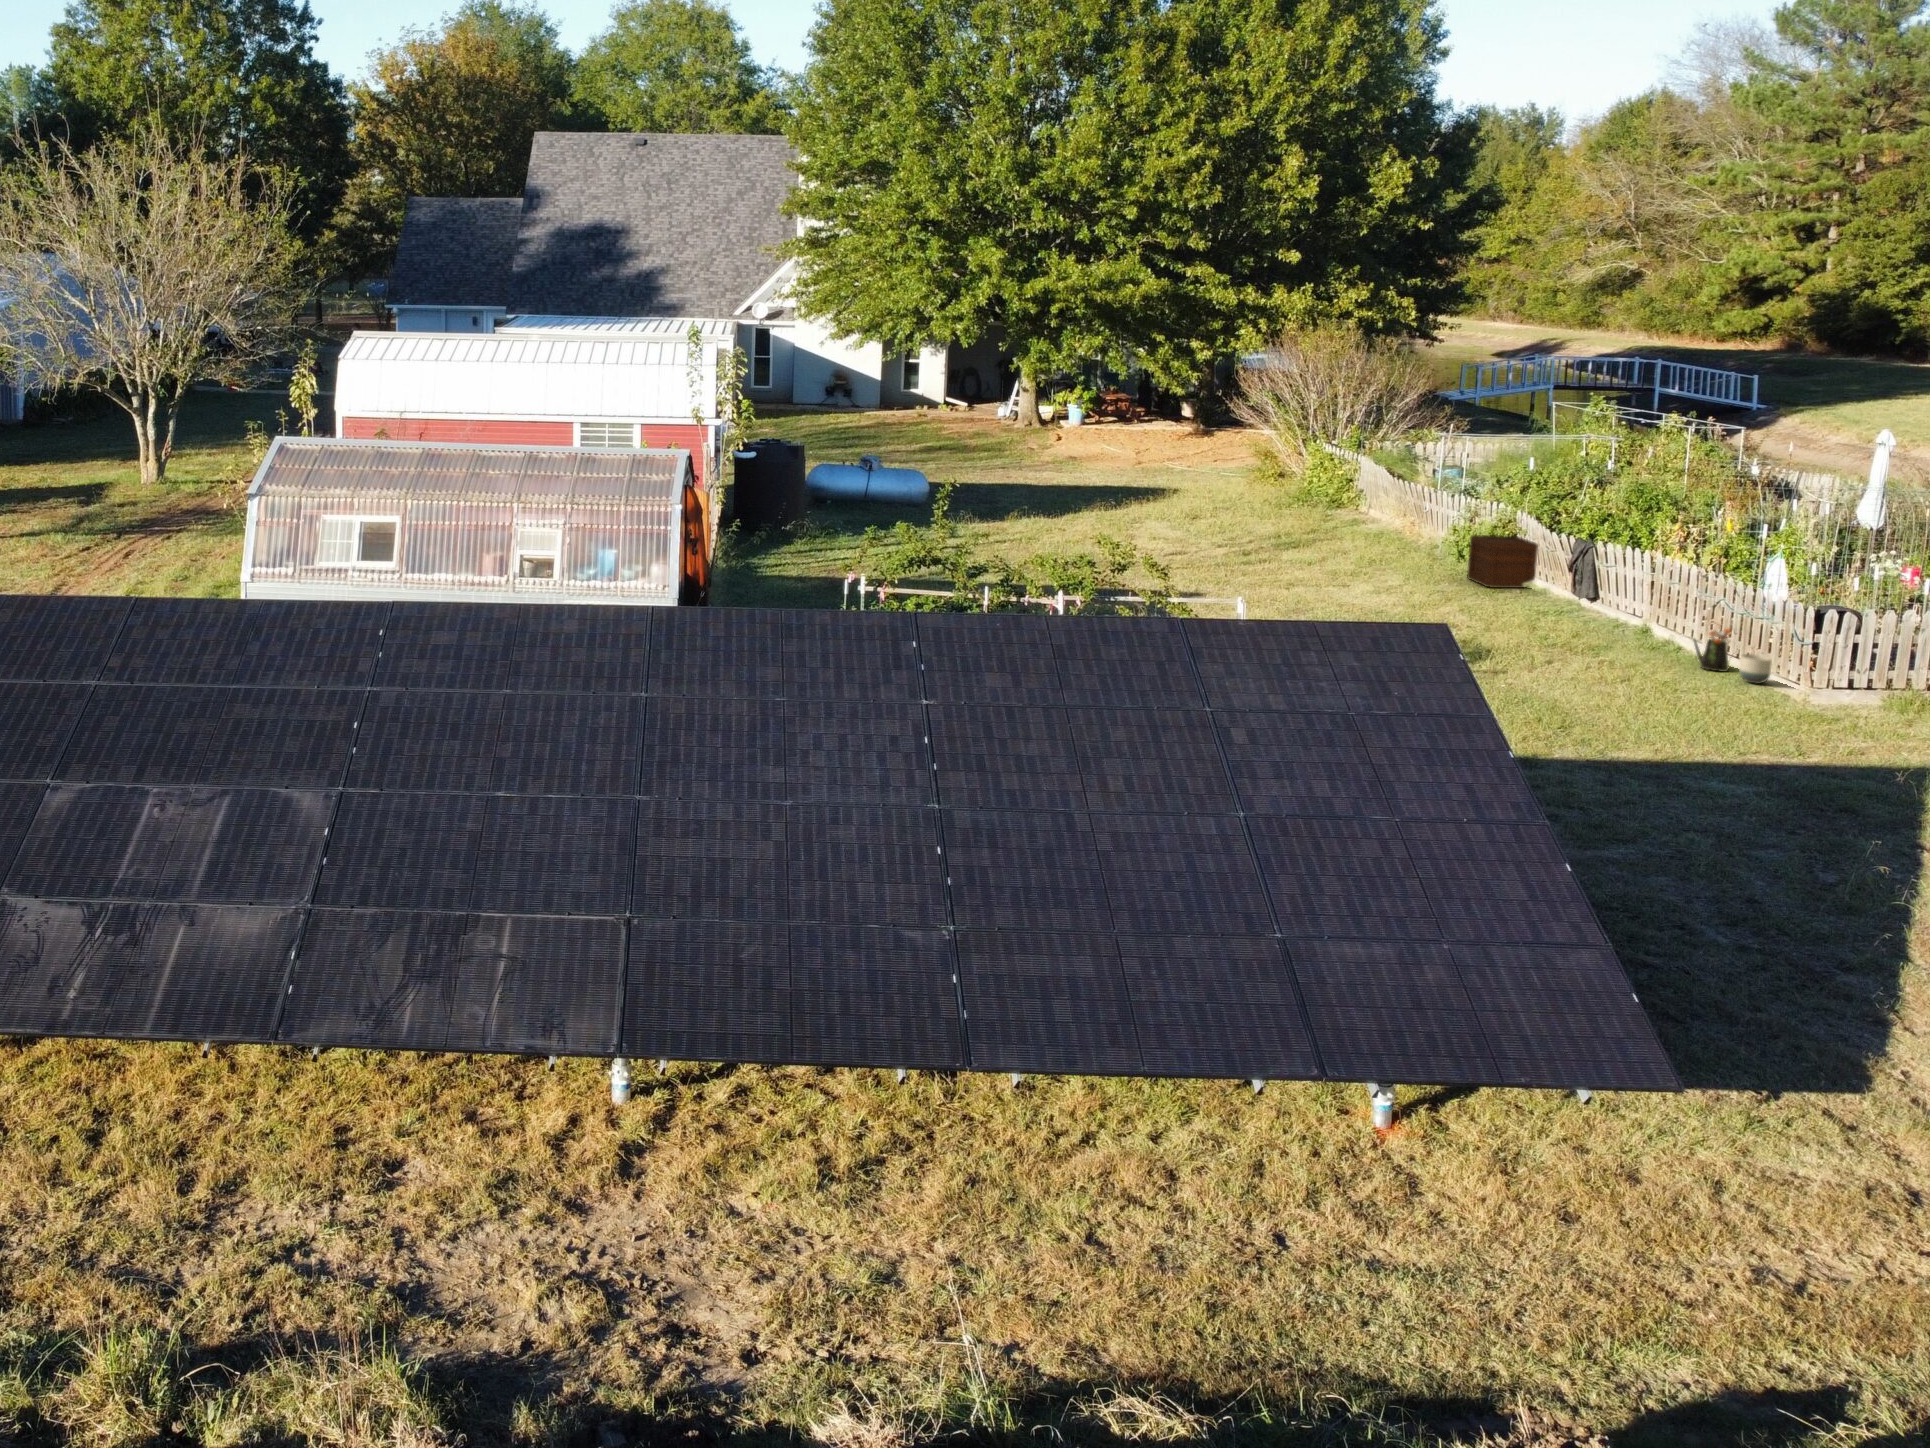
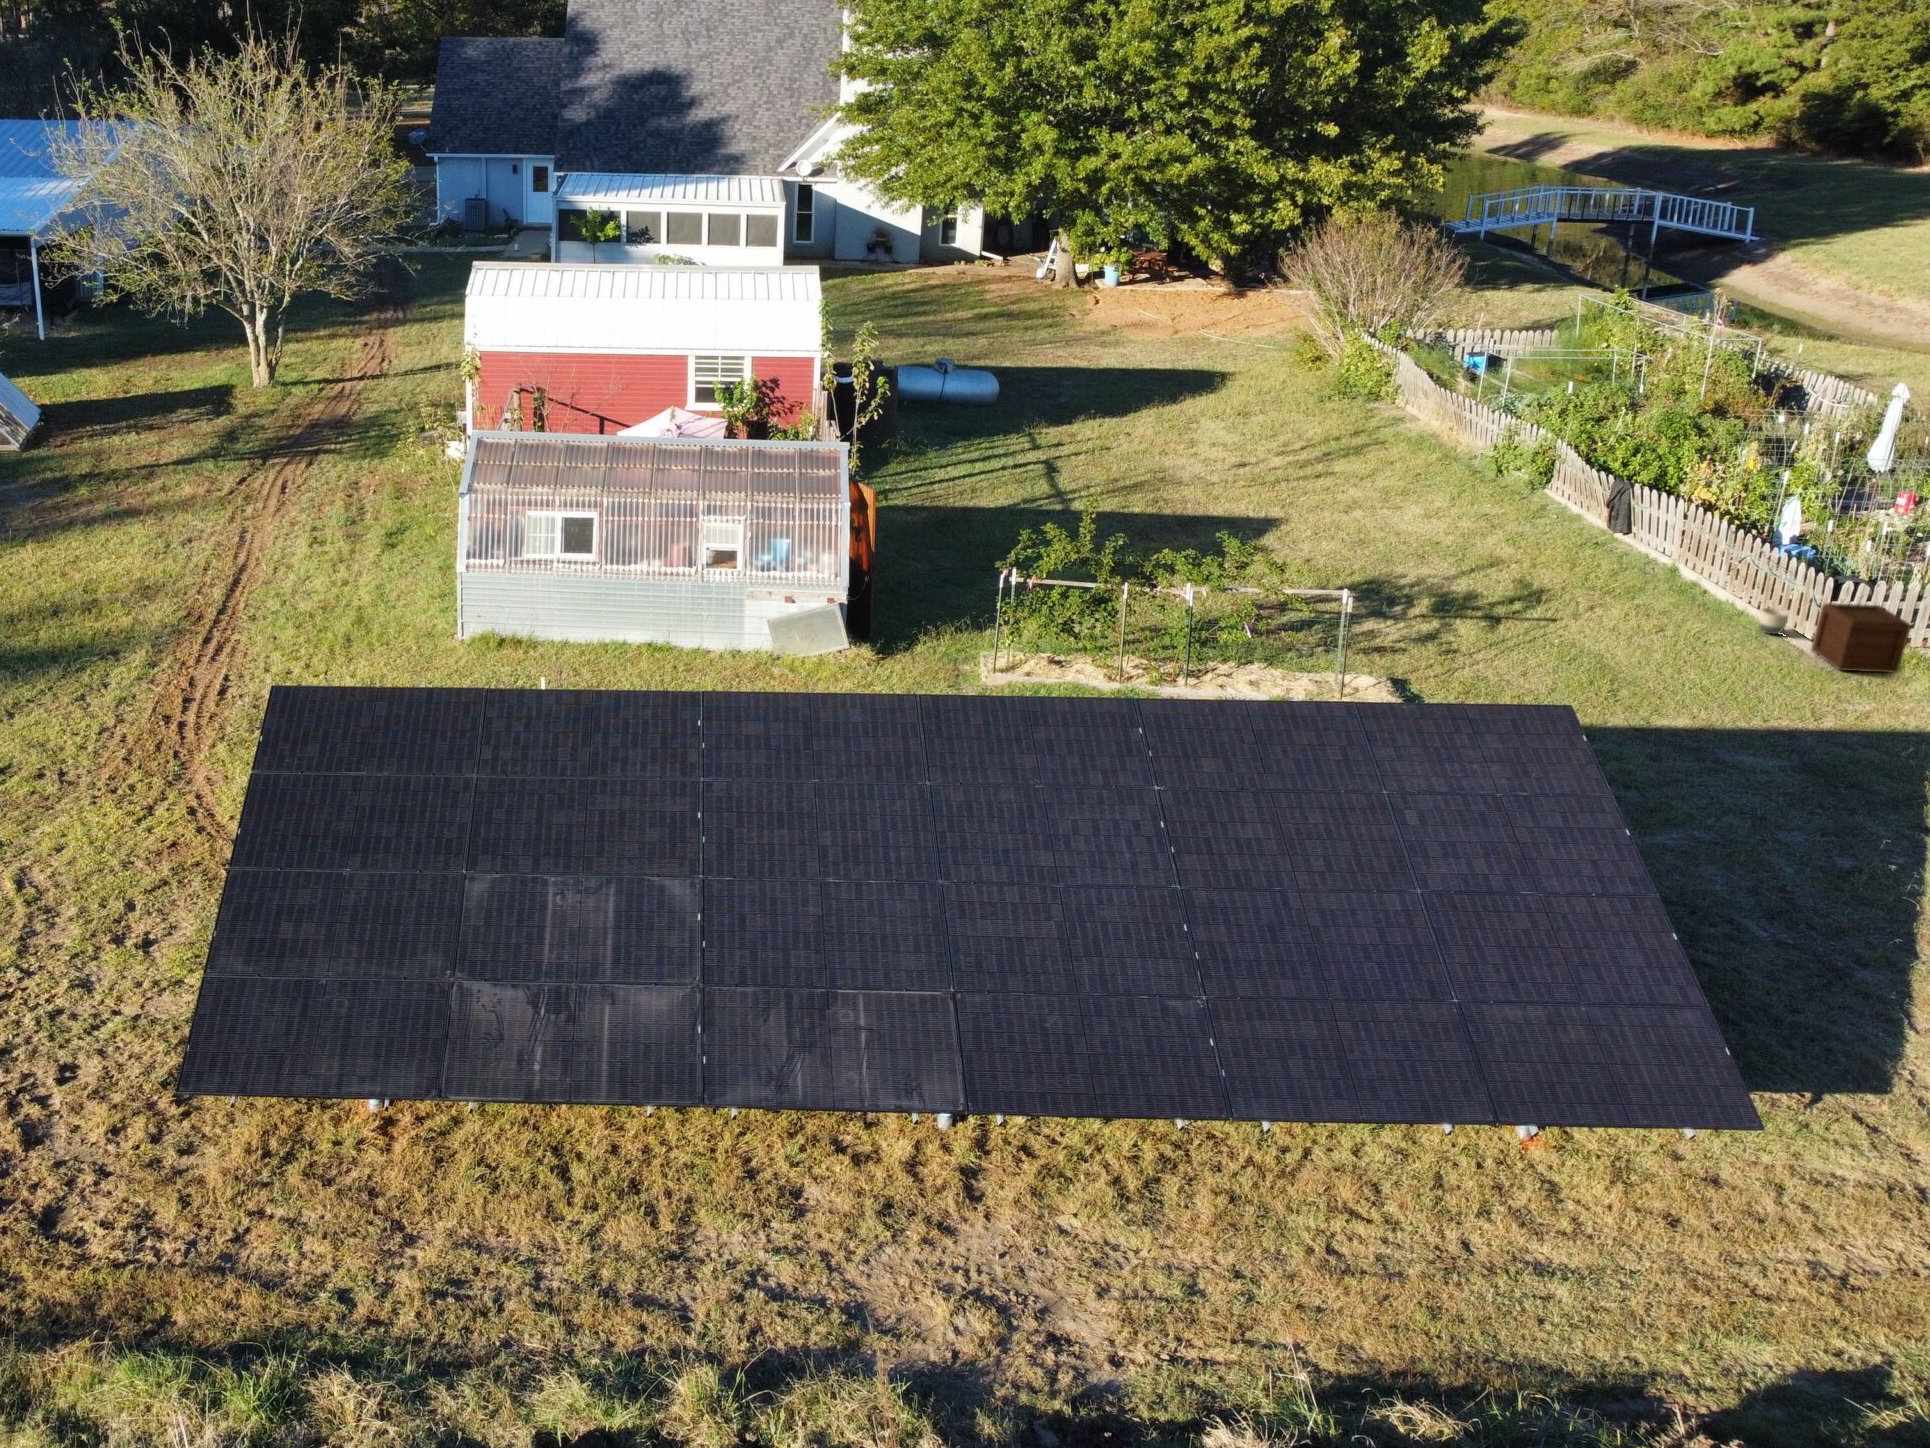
wooden crate: present [1467,535,1538,588] -> present [1811,603,1911,673]
watering can: present [1694,629,1730,672] -> none [1720,581,1758,620]

